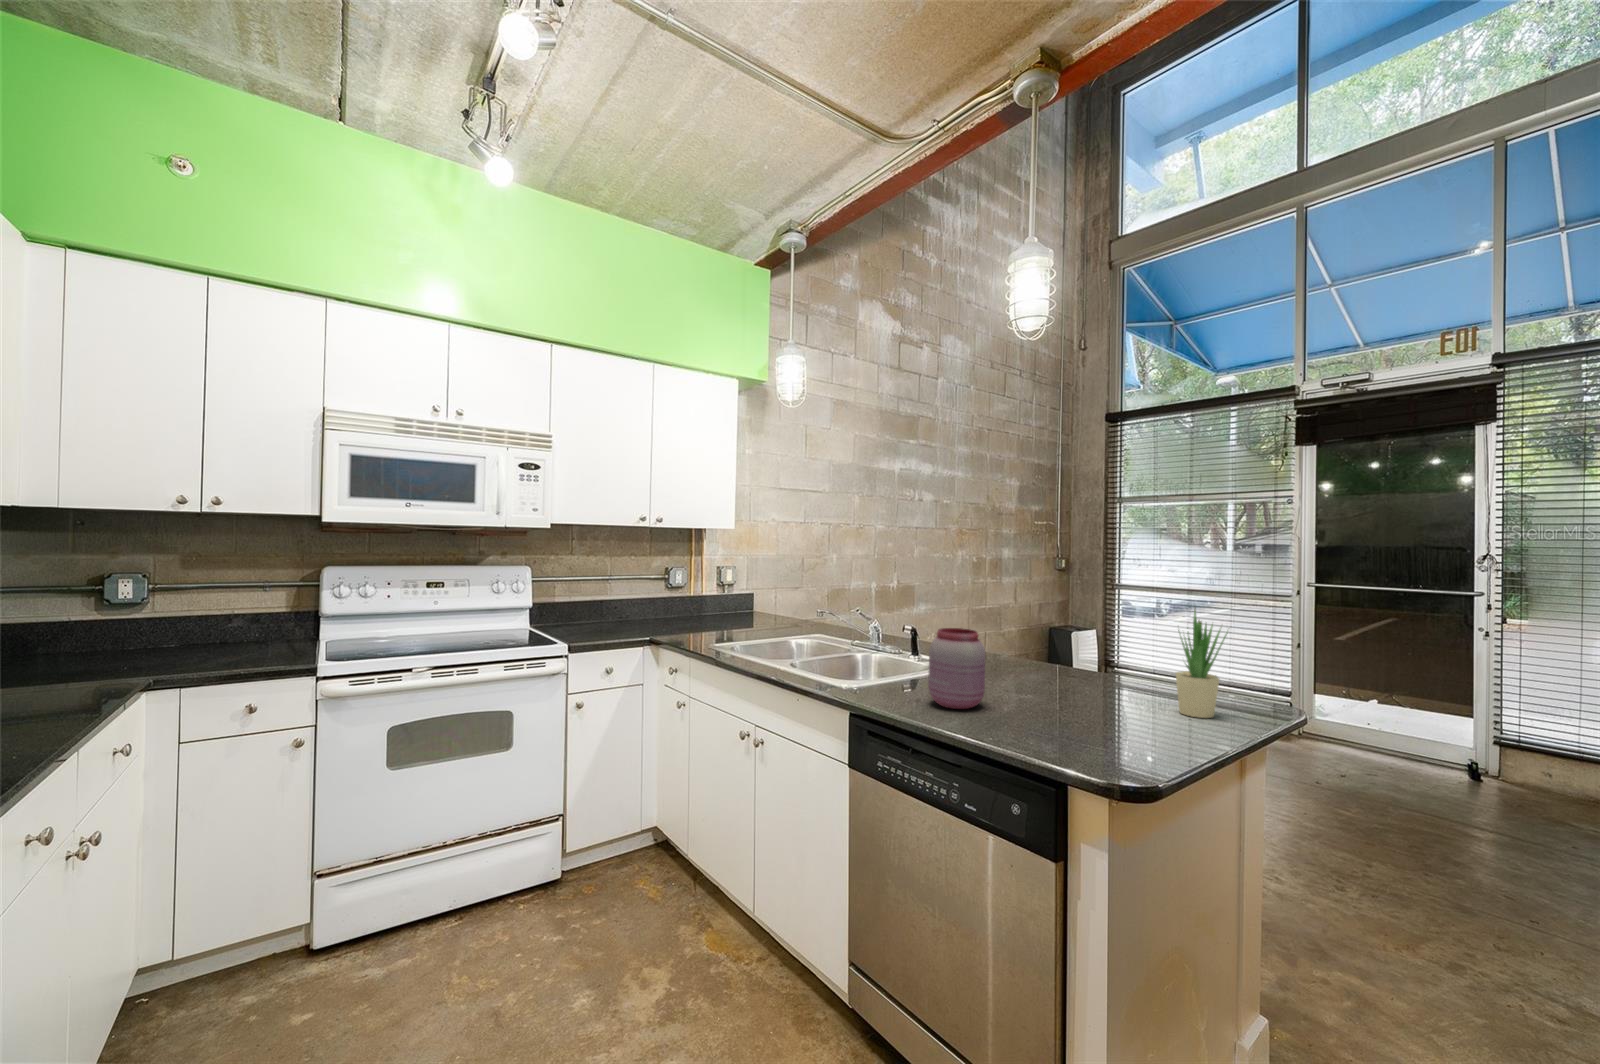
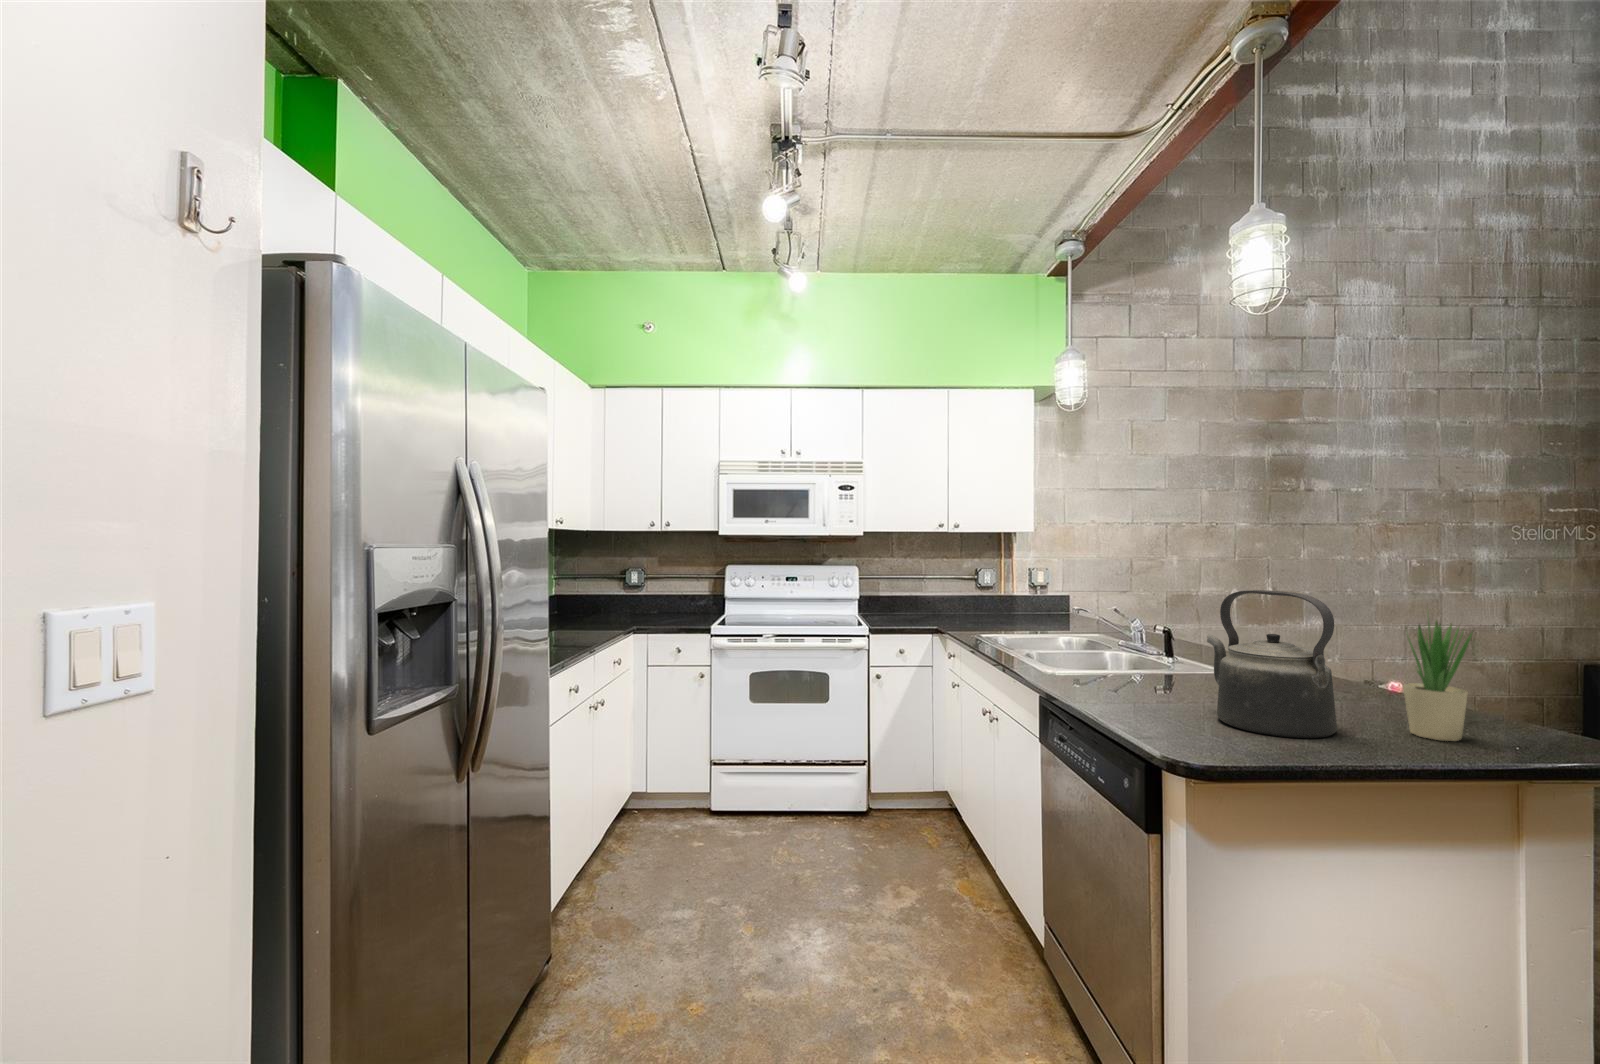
kettle: none [1039,599,1167,736] -> present [1207,590,1337,738]
jar: present [928,628,985,709] -> none [1101,619,1161,697]

